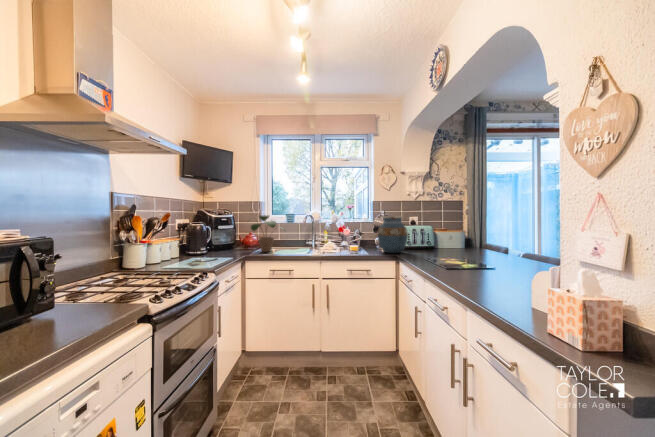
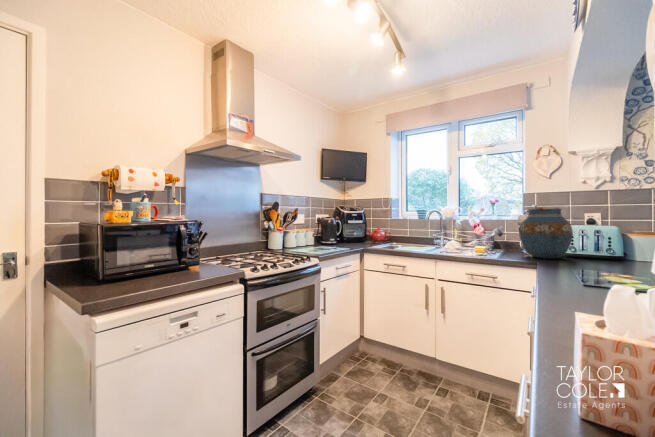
potted plant: present [251,215,285,252] -> none [370,210,407,246]

